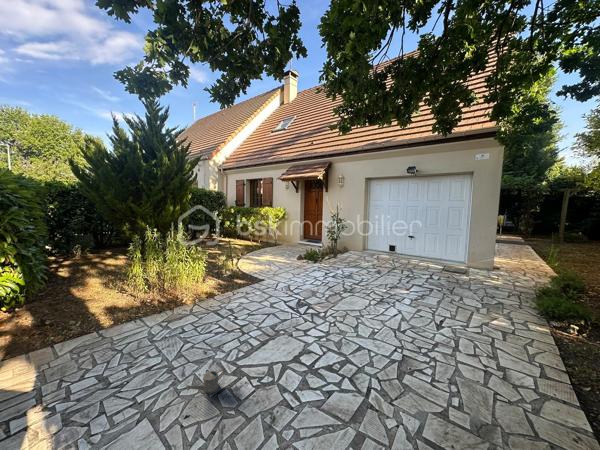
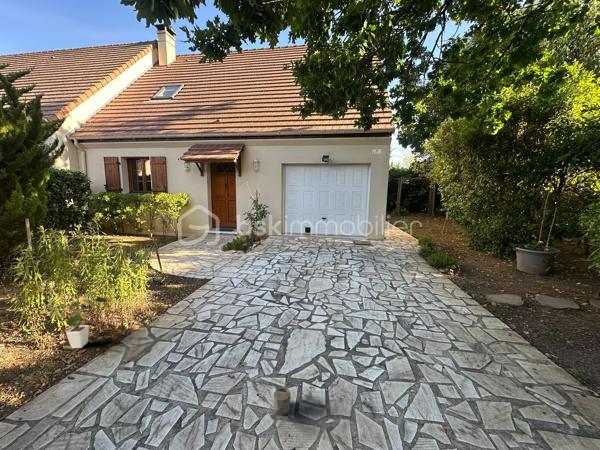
house plant: none [133,276,169,309] -> present [51,296,107,348]

